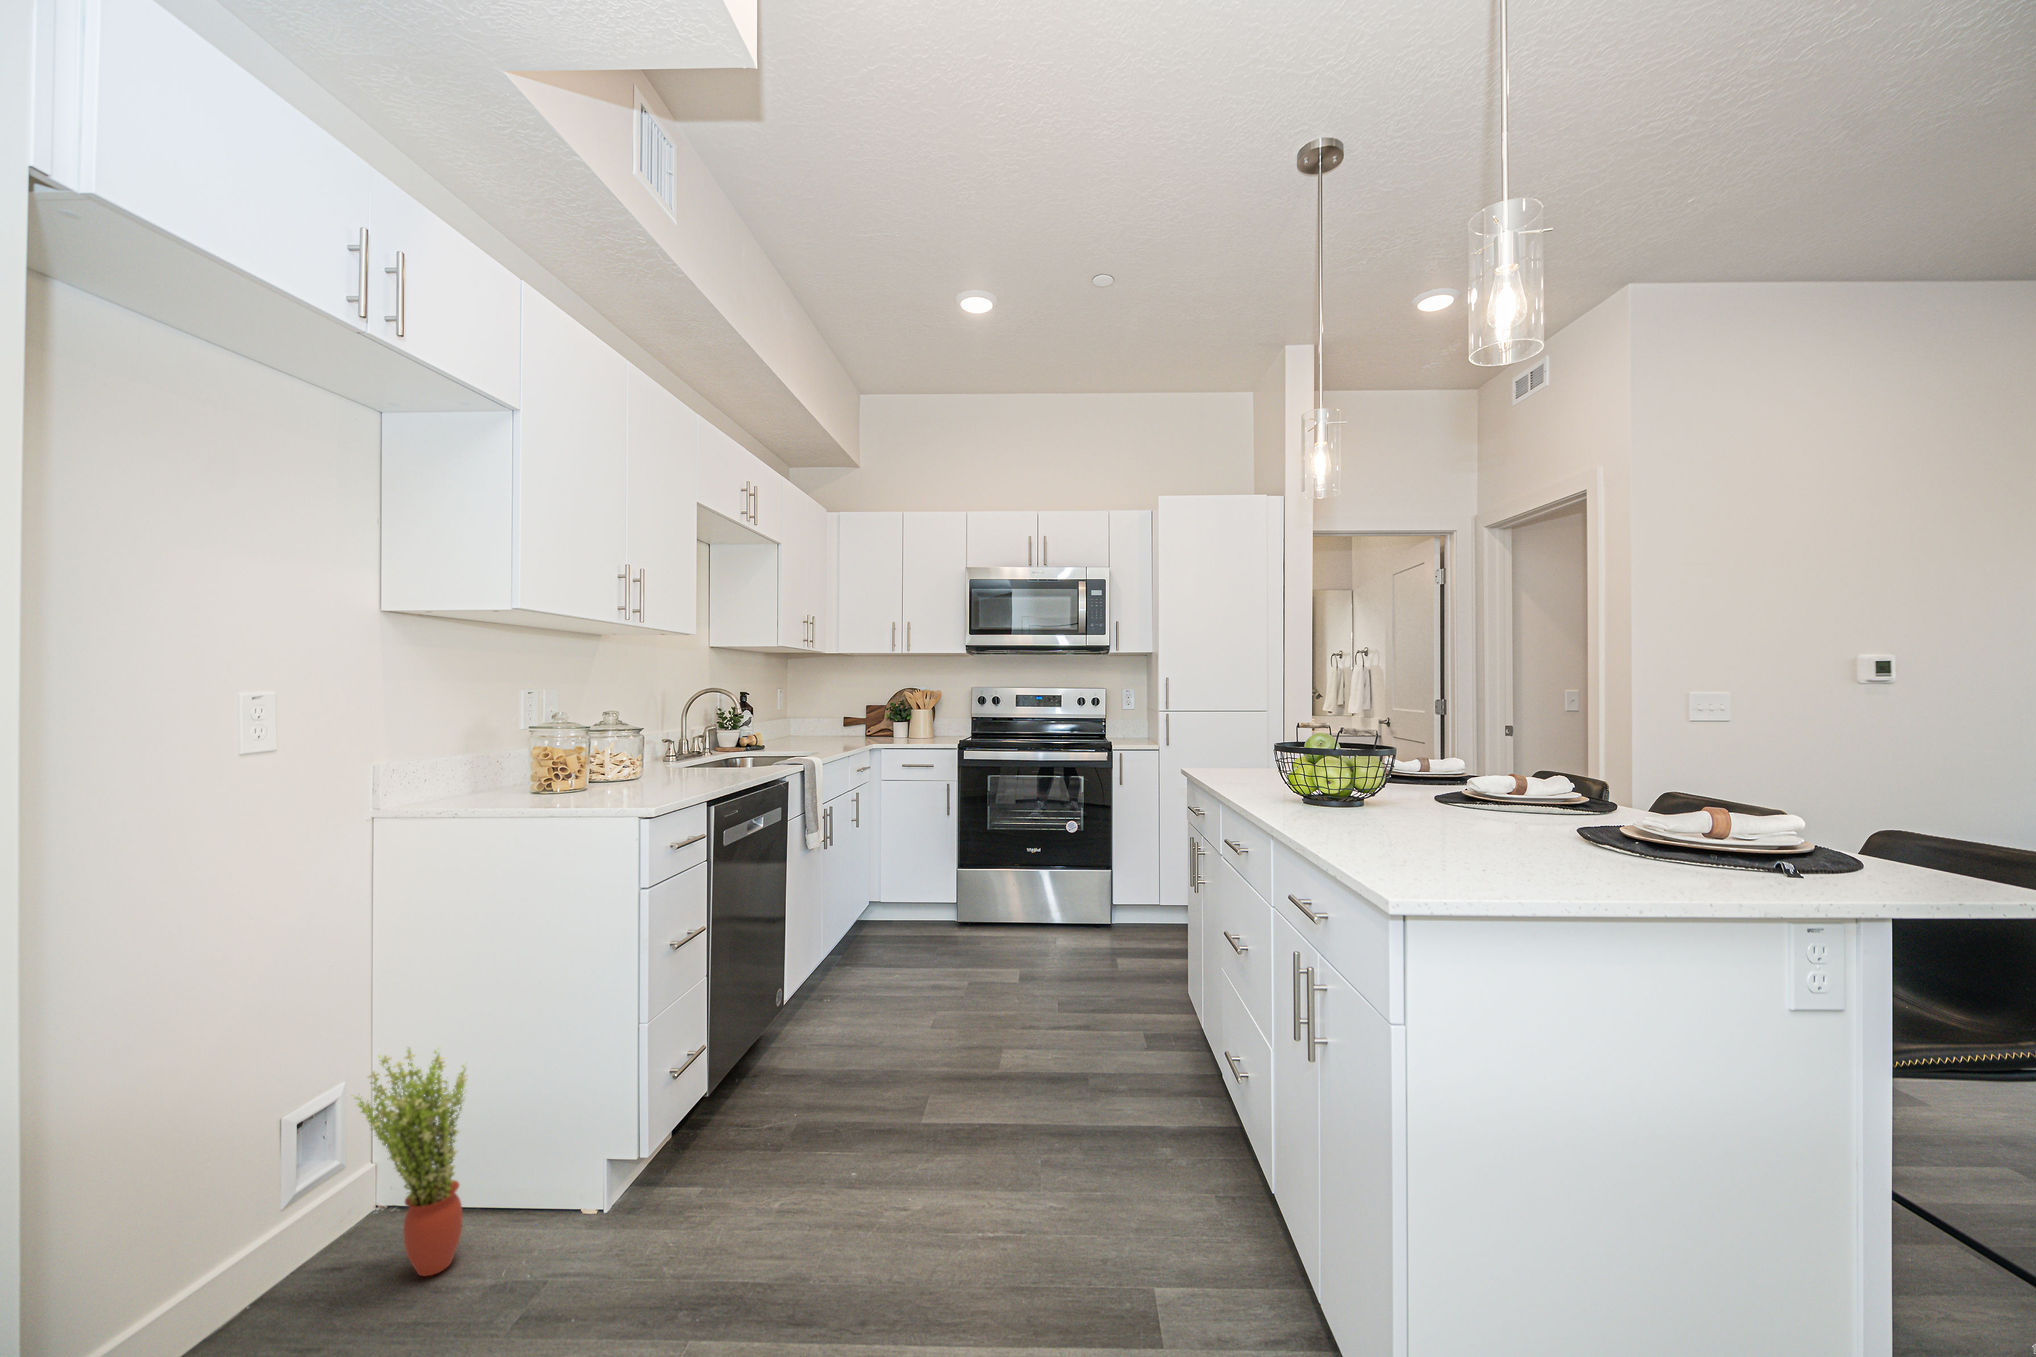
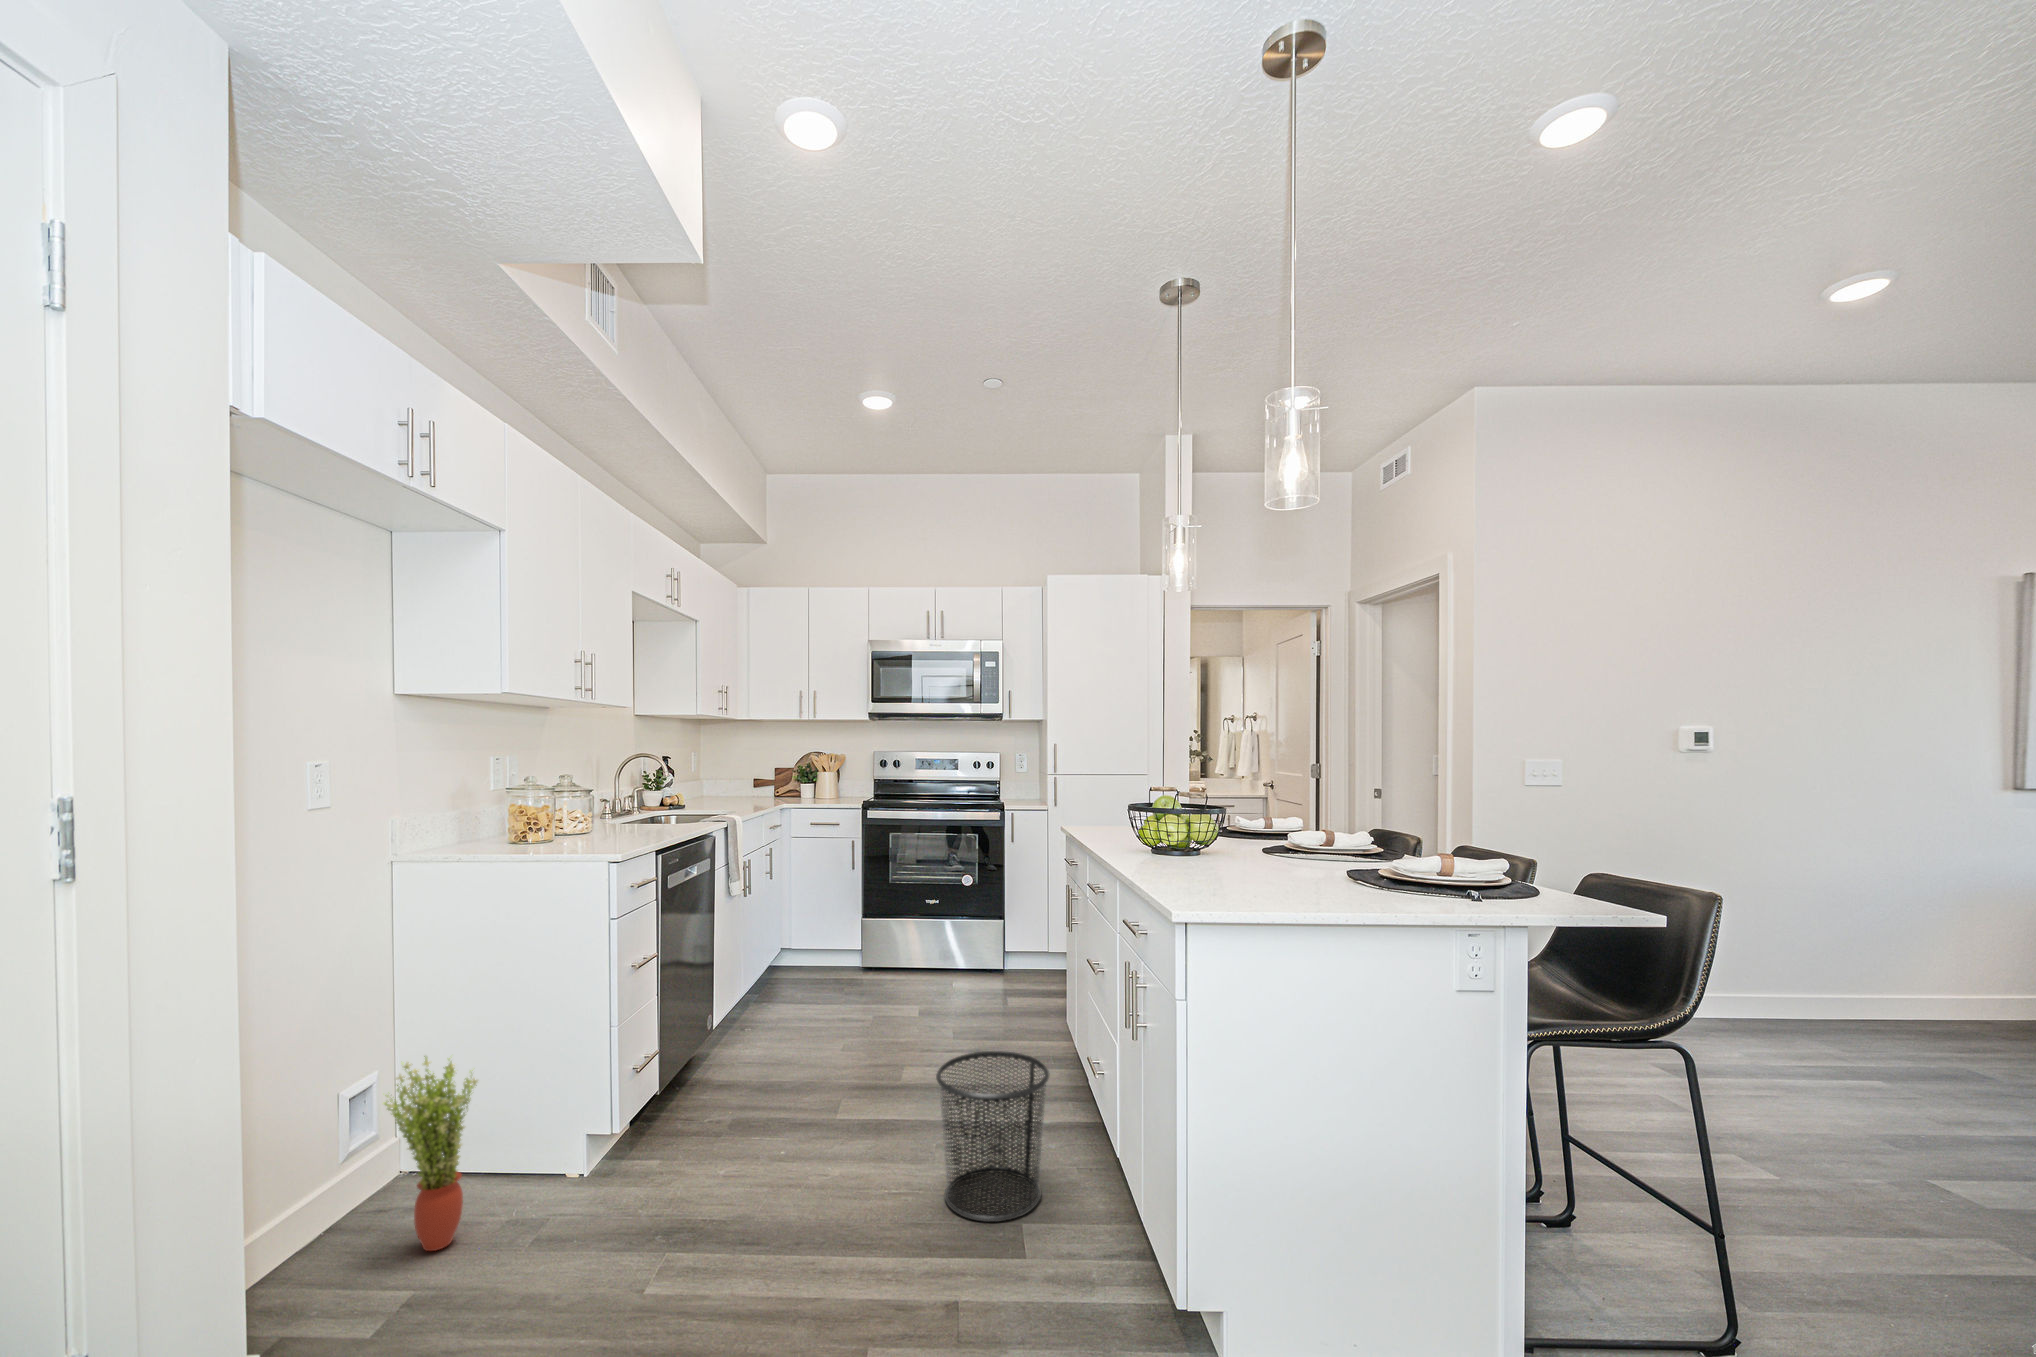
waste bin: none [1021,1053,1168,1283] -> present [936,1051,1050,1222]

